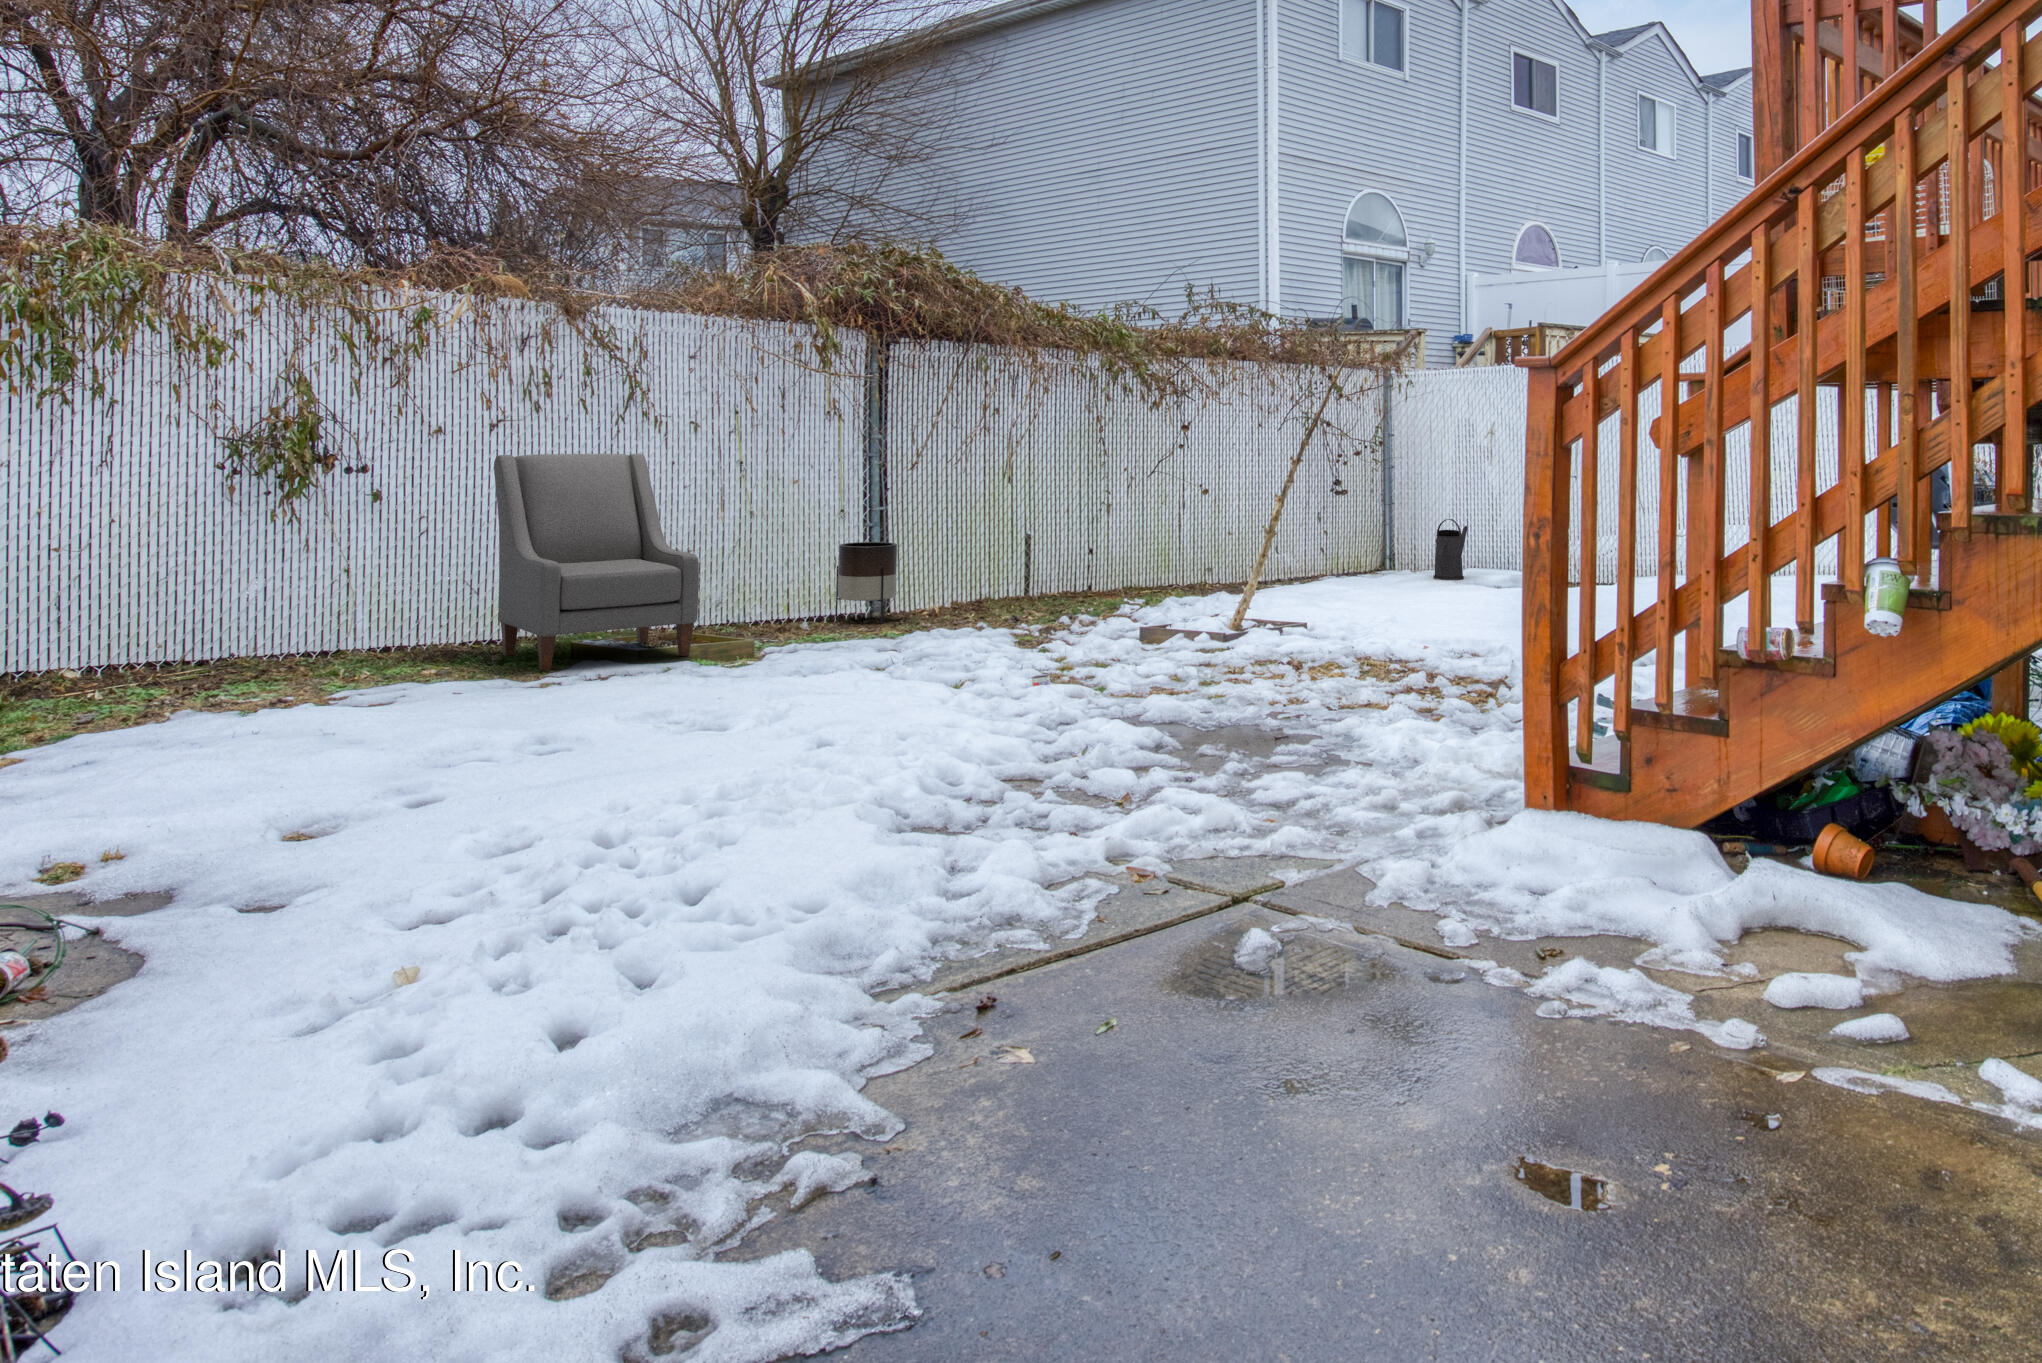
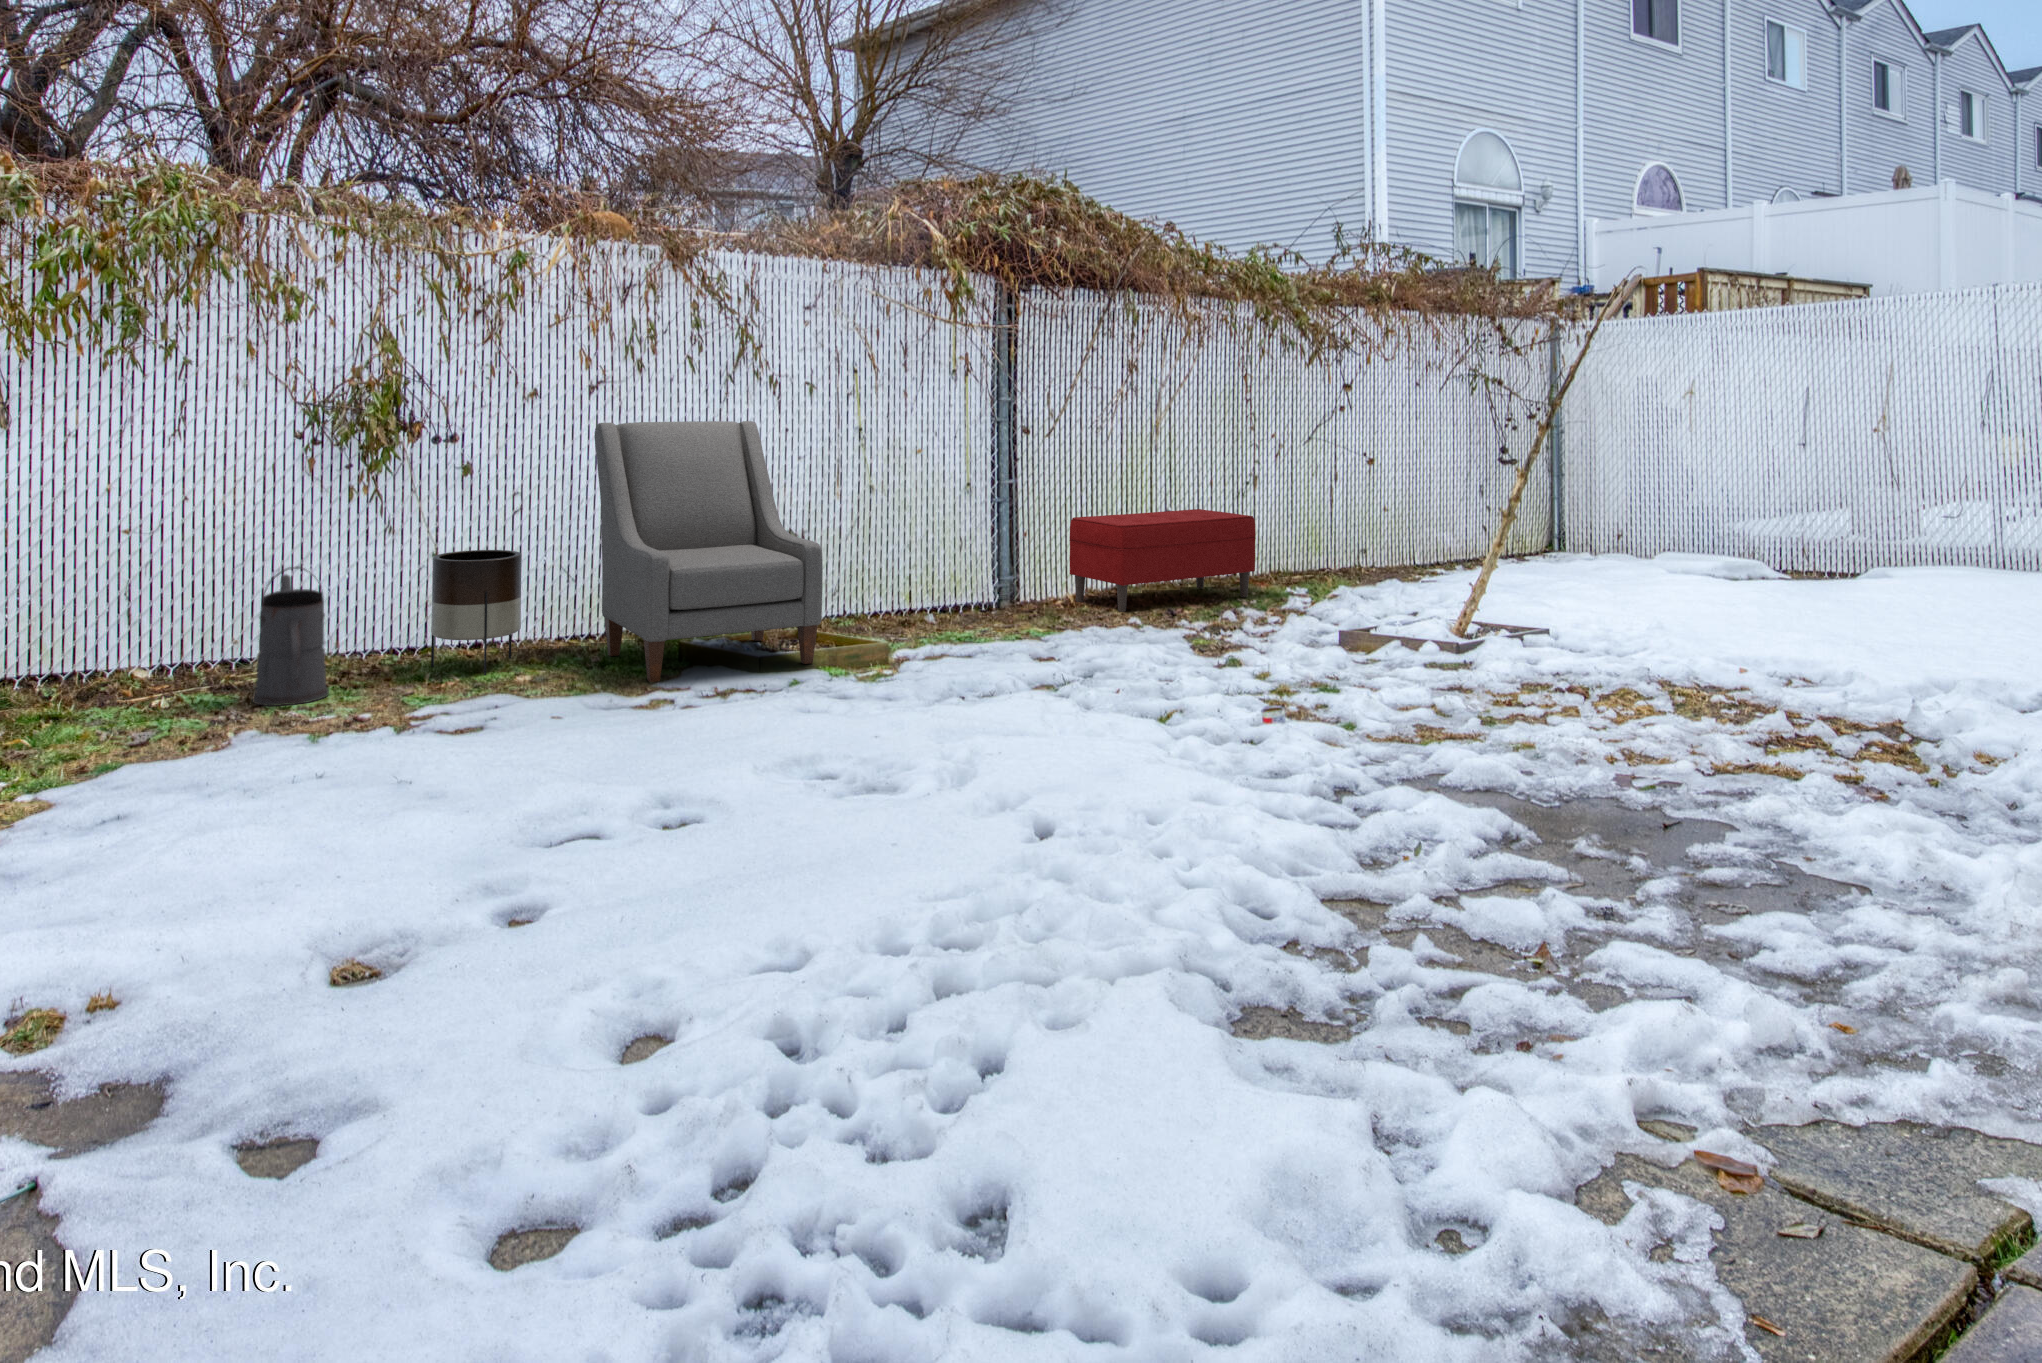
watering can: present [1433,519,1468,580] -> present [252,567,329,706]
bench: none [937,531,1104,618] -> present [1069,509,1256,612]
planter: present [836,542,897,624] -> present [431,550,521,675]

